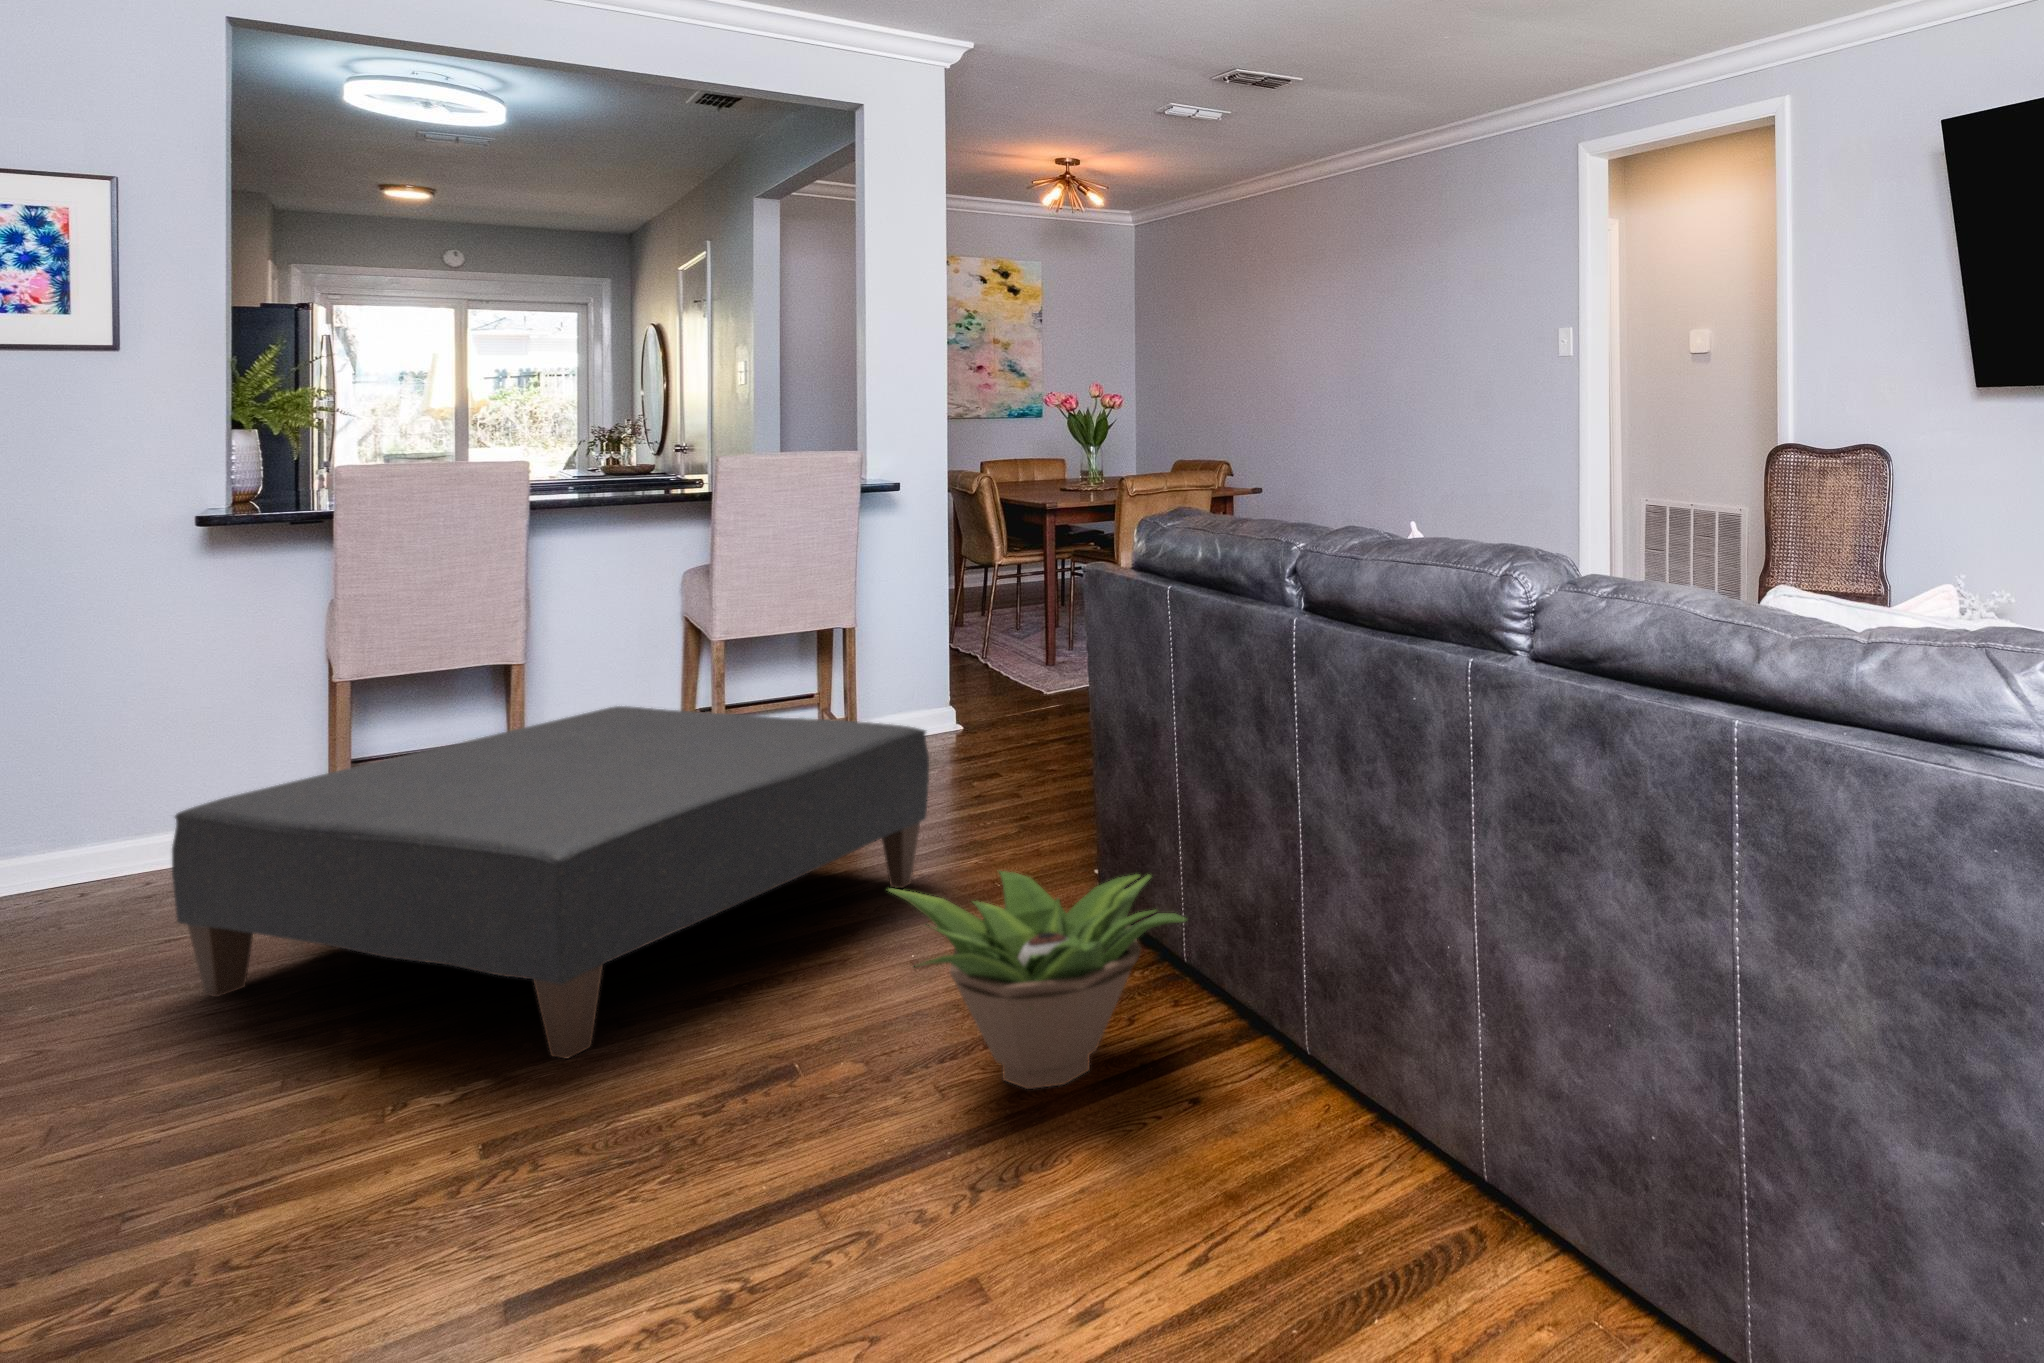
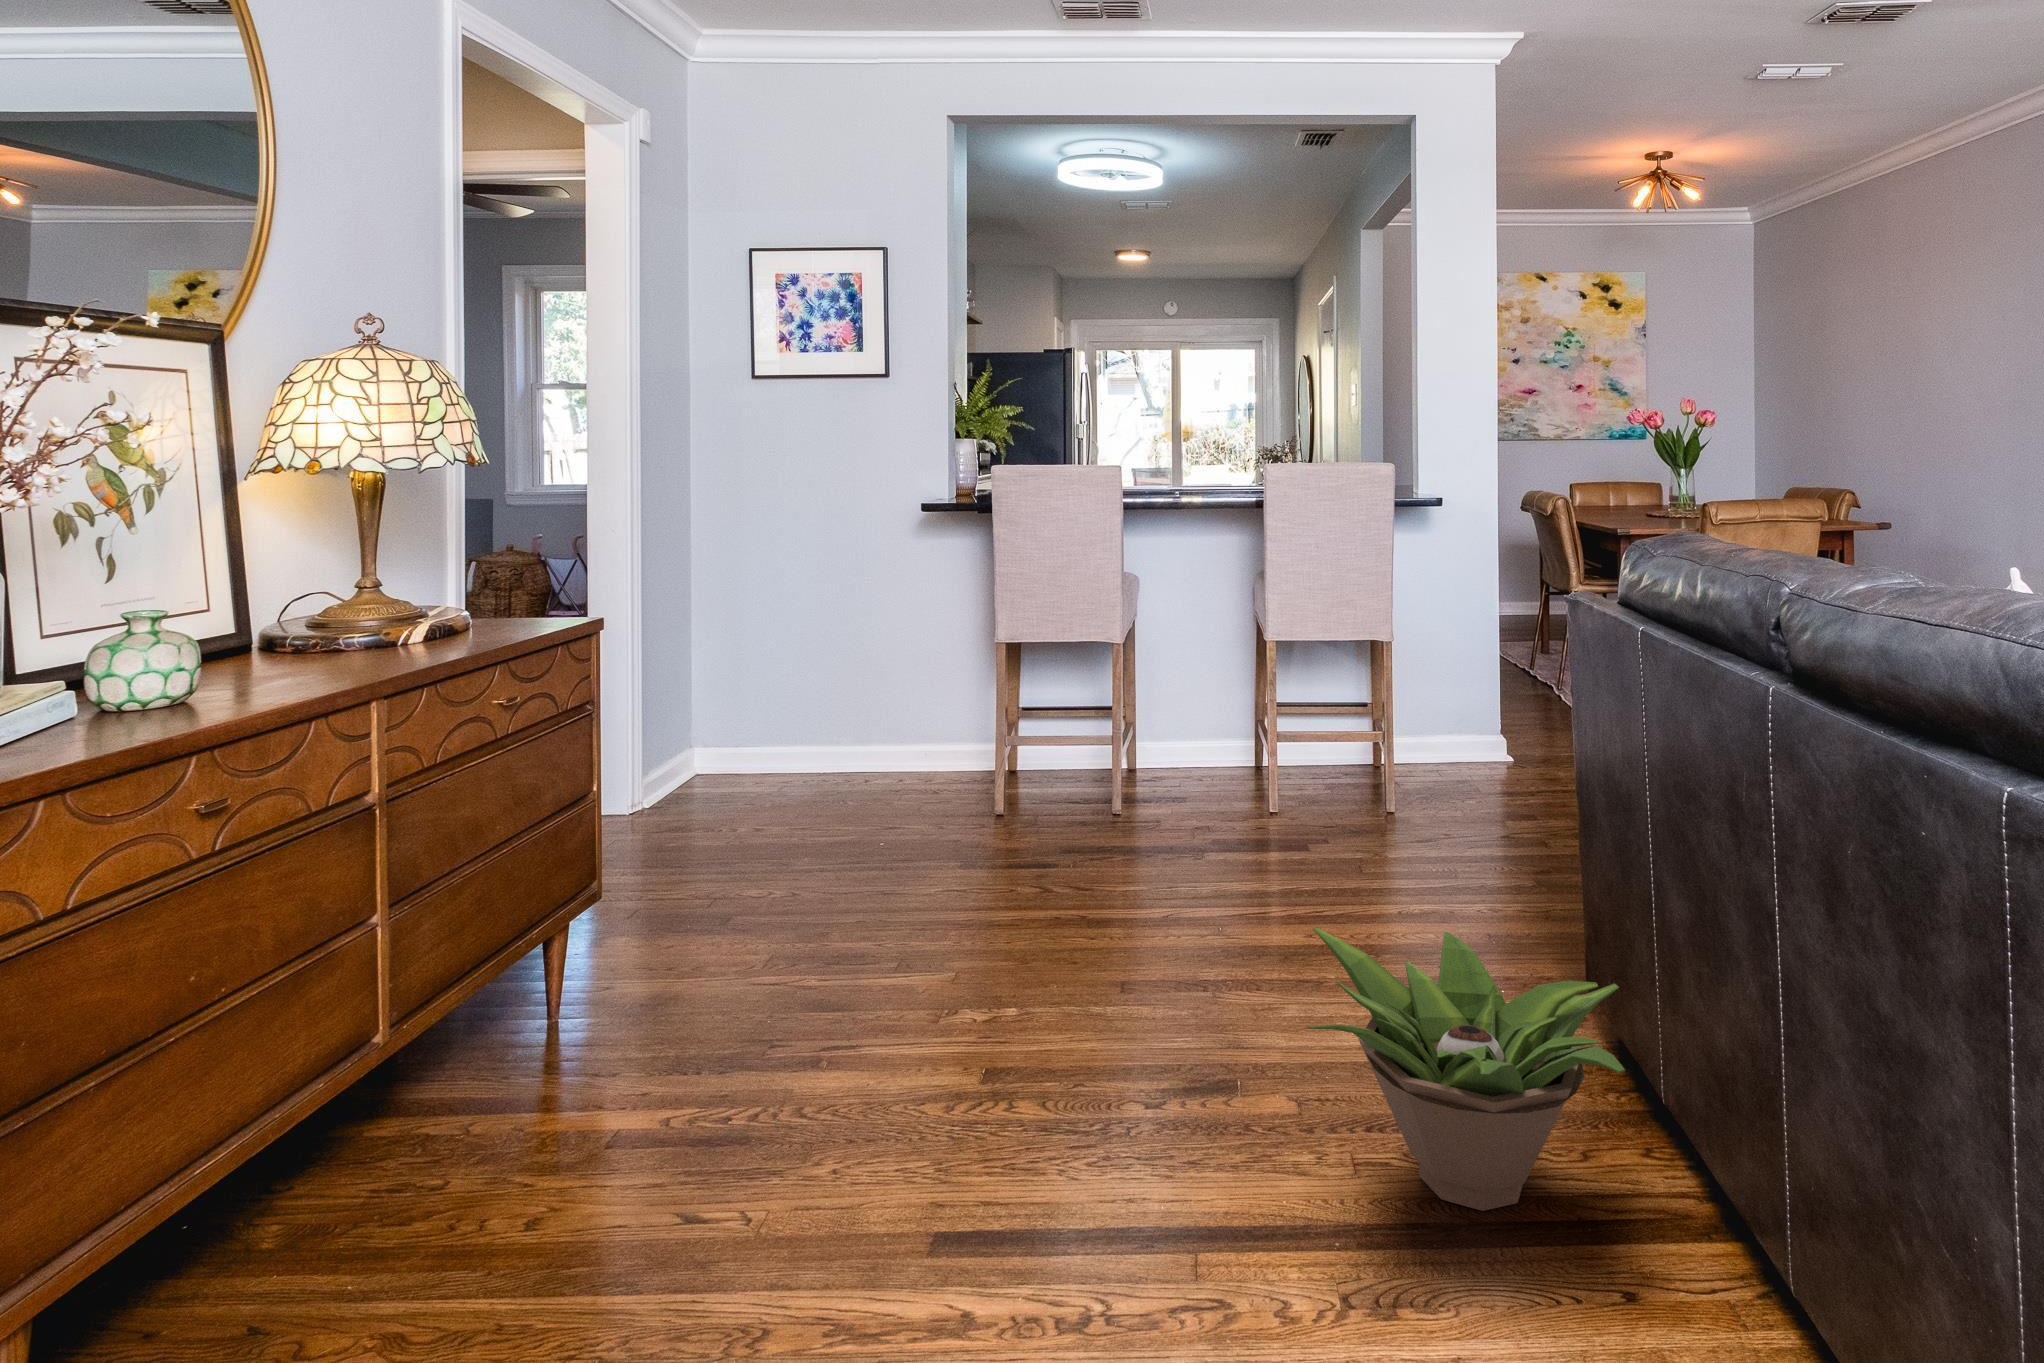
ottoman: present [172,706,929,1059] -> none [882,686,1428,1002]

